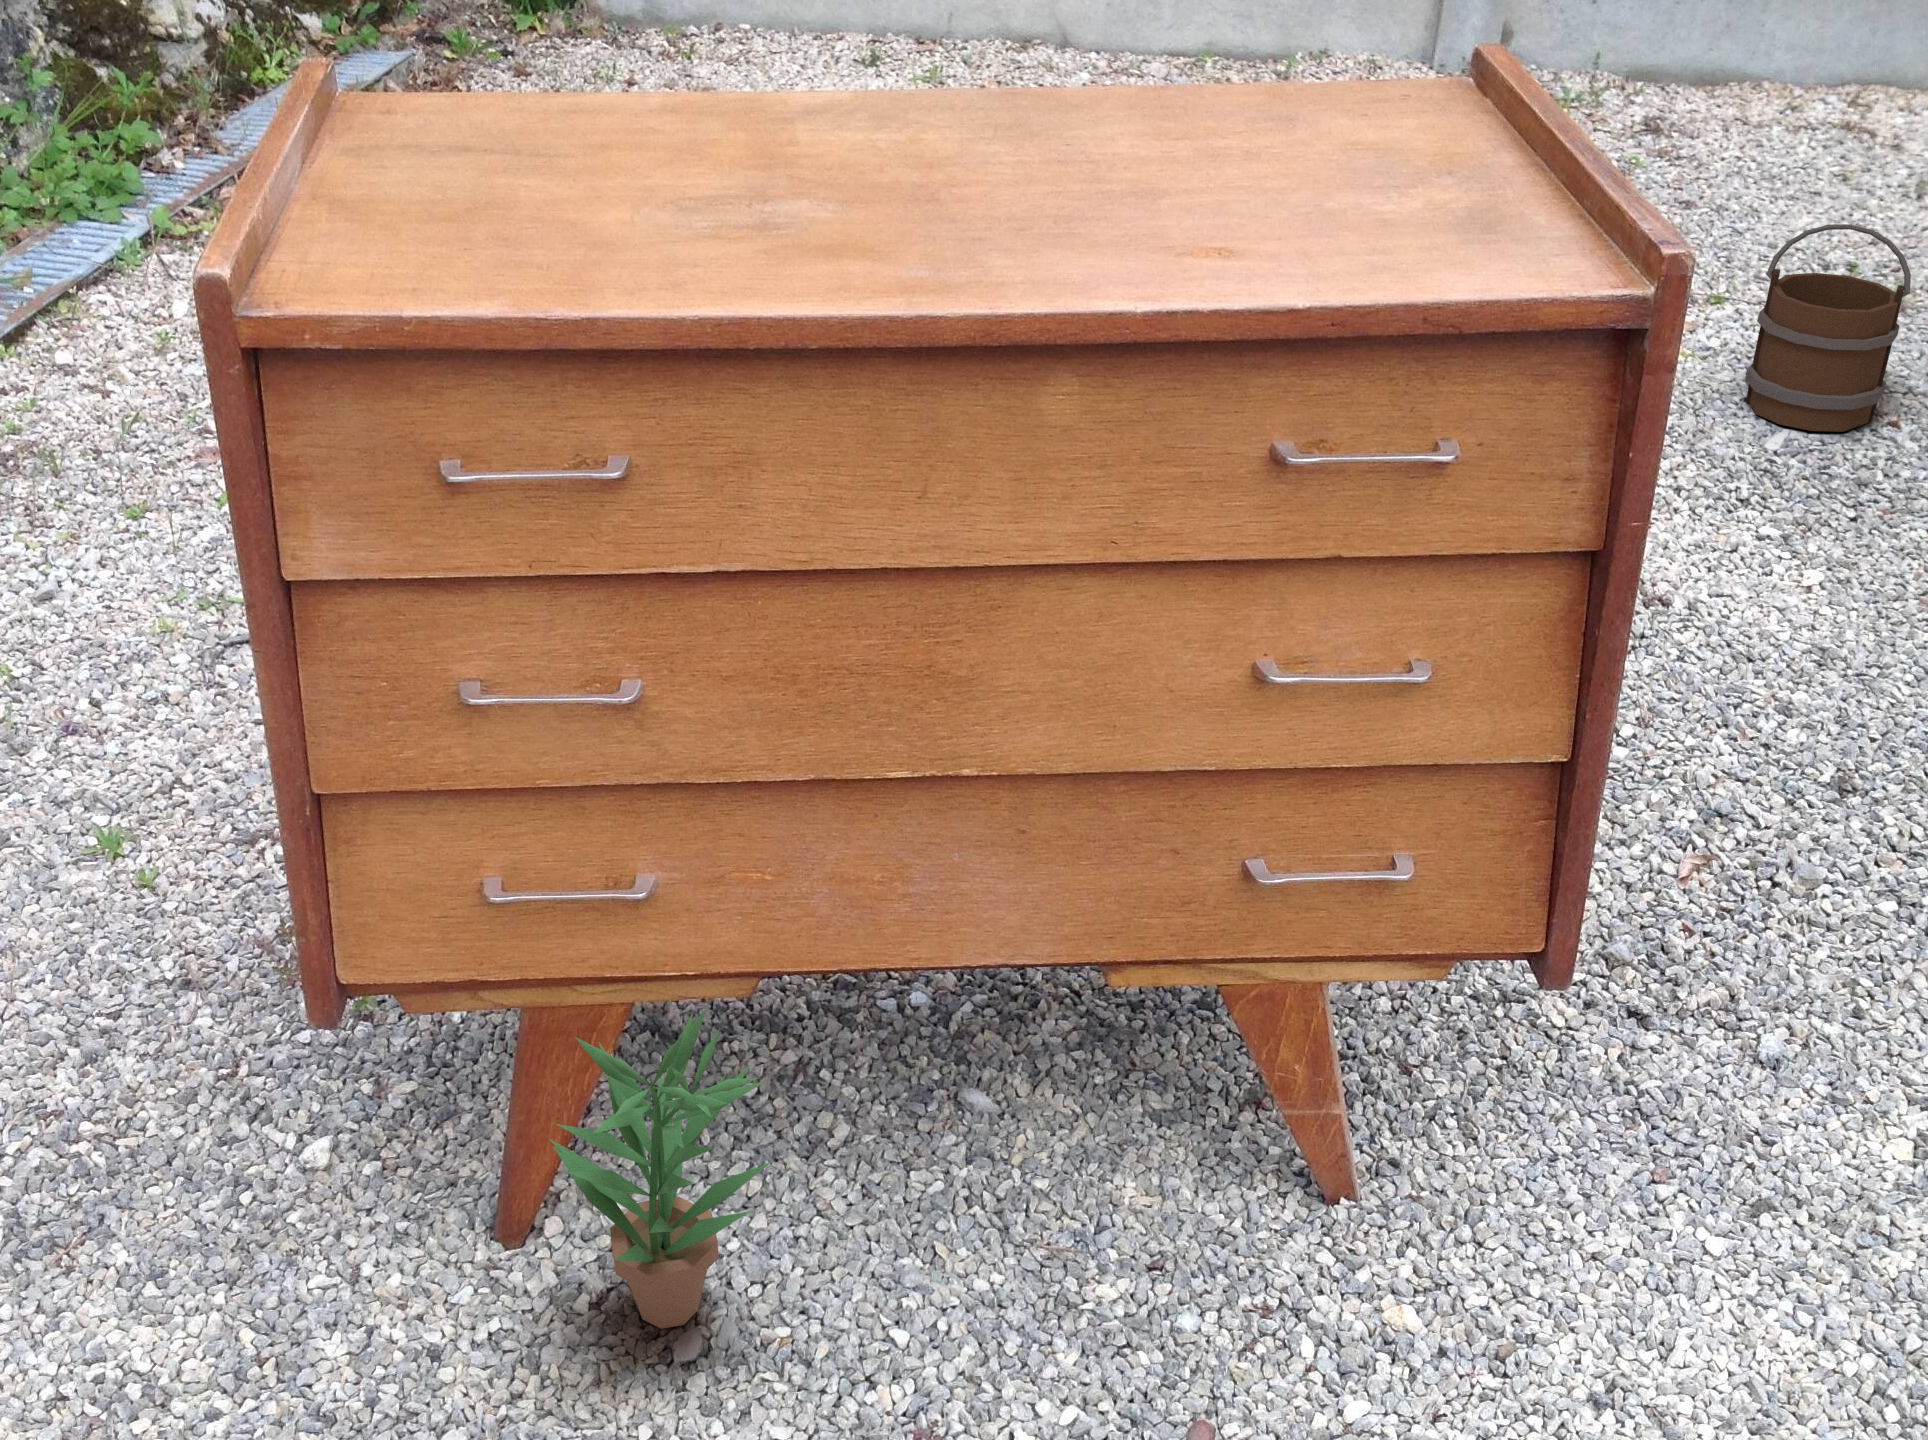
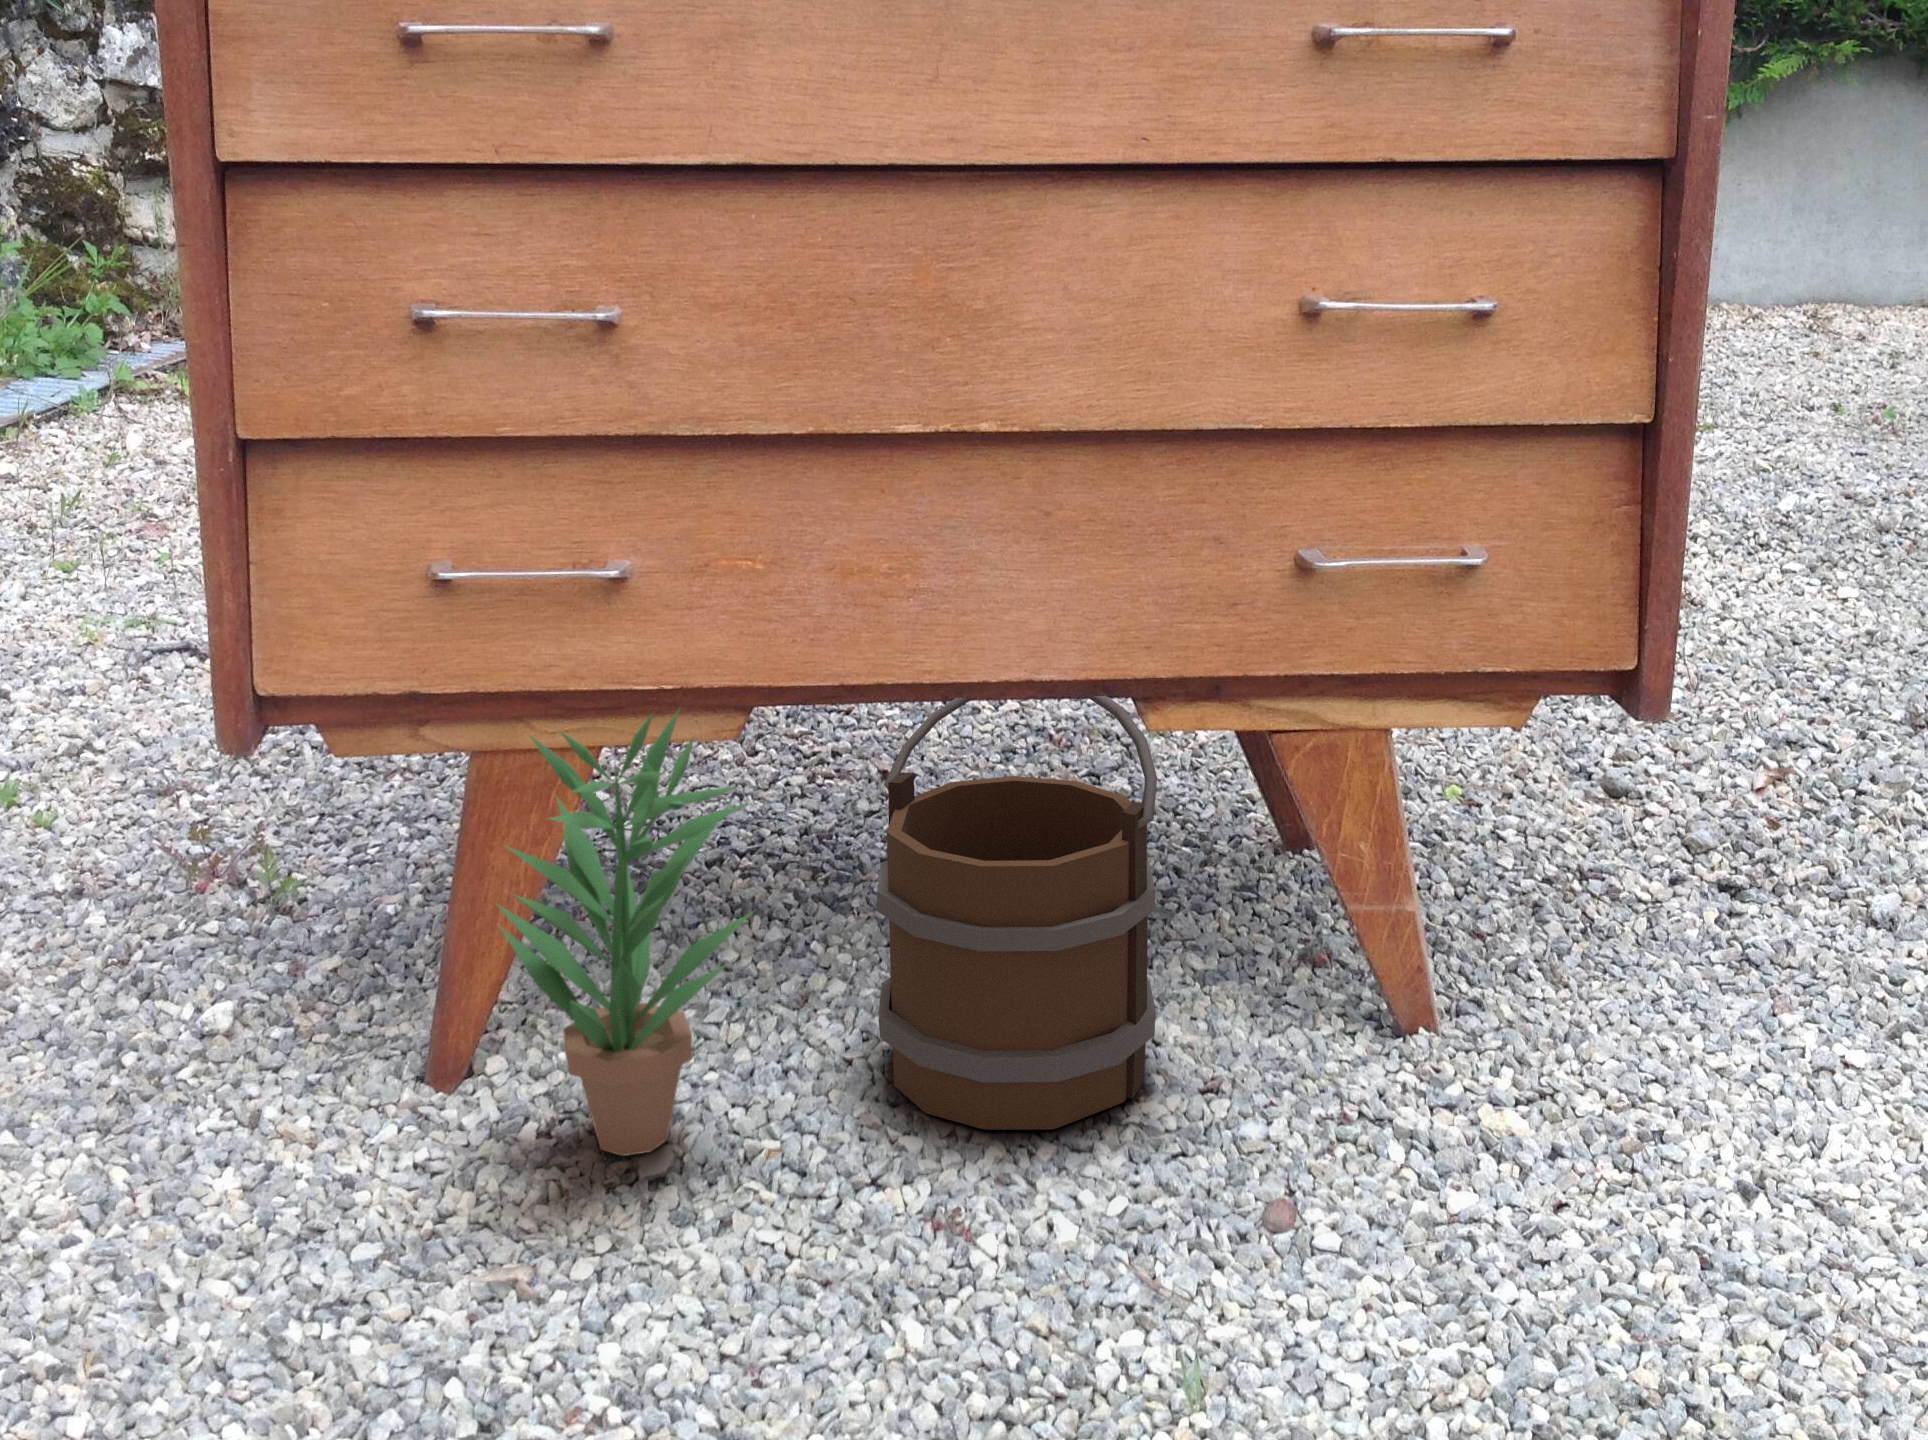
bucket: present [1745,224,1911,432] -> present [877,696,1157,1130]

